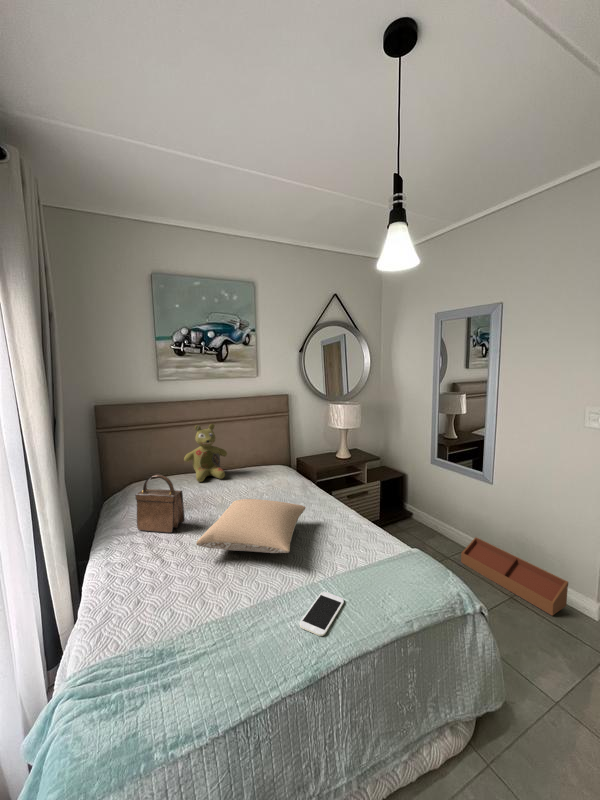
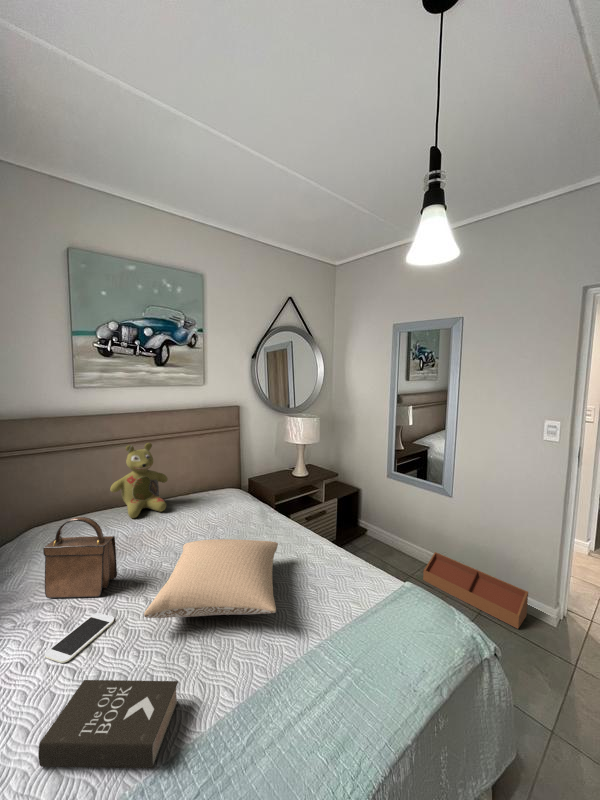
book: none [126,576,213,630] -> present [38,680,178,769]
smartphone: present [300,592,344,636] -> present [45,613,114,663]

